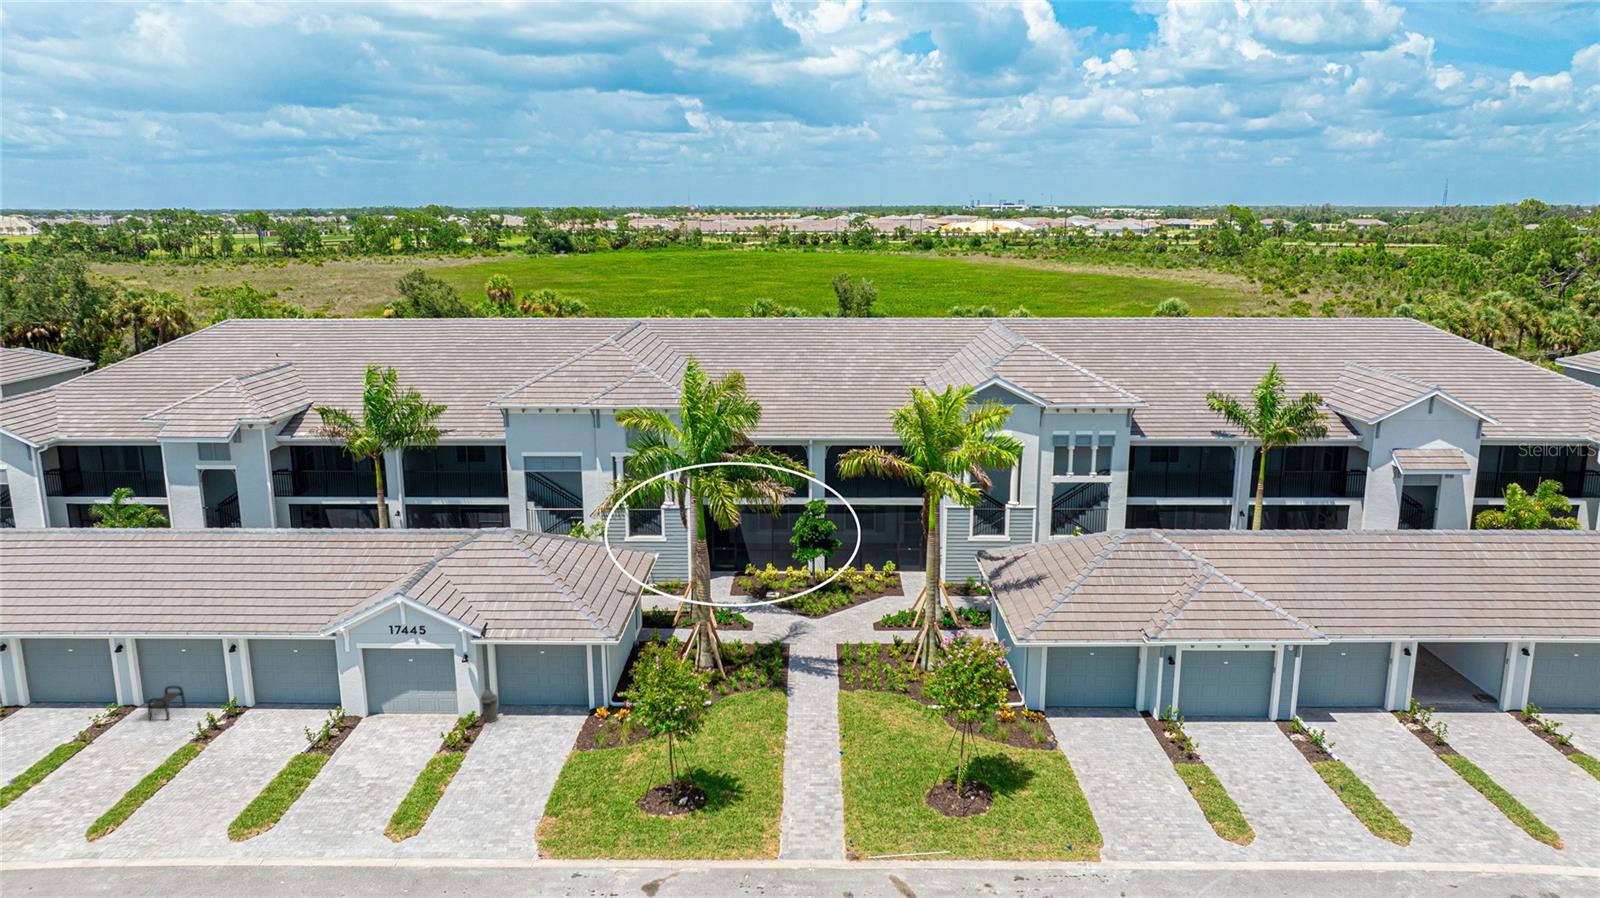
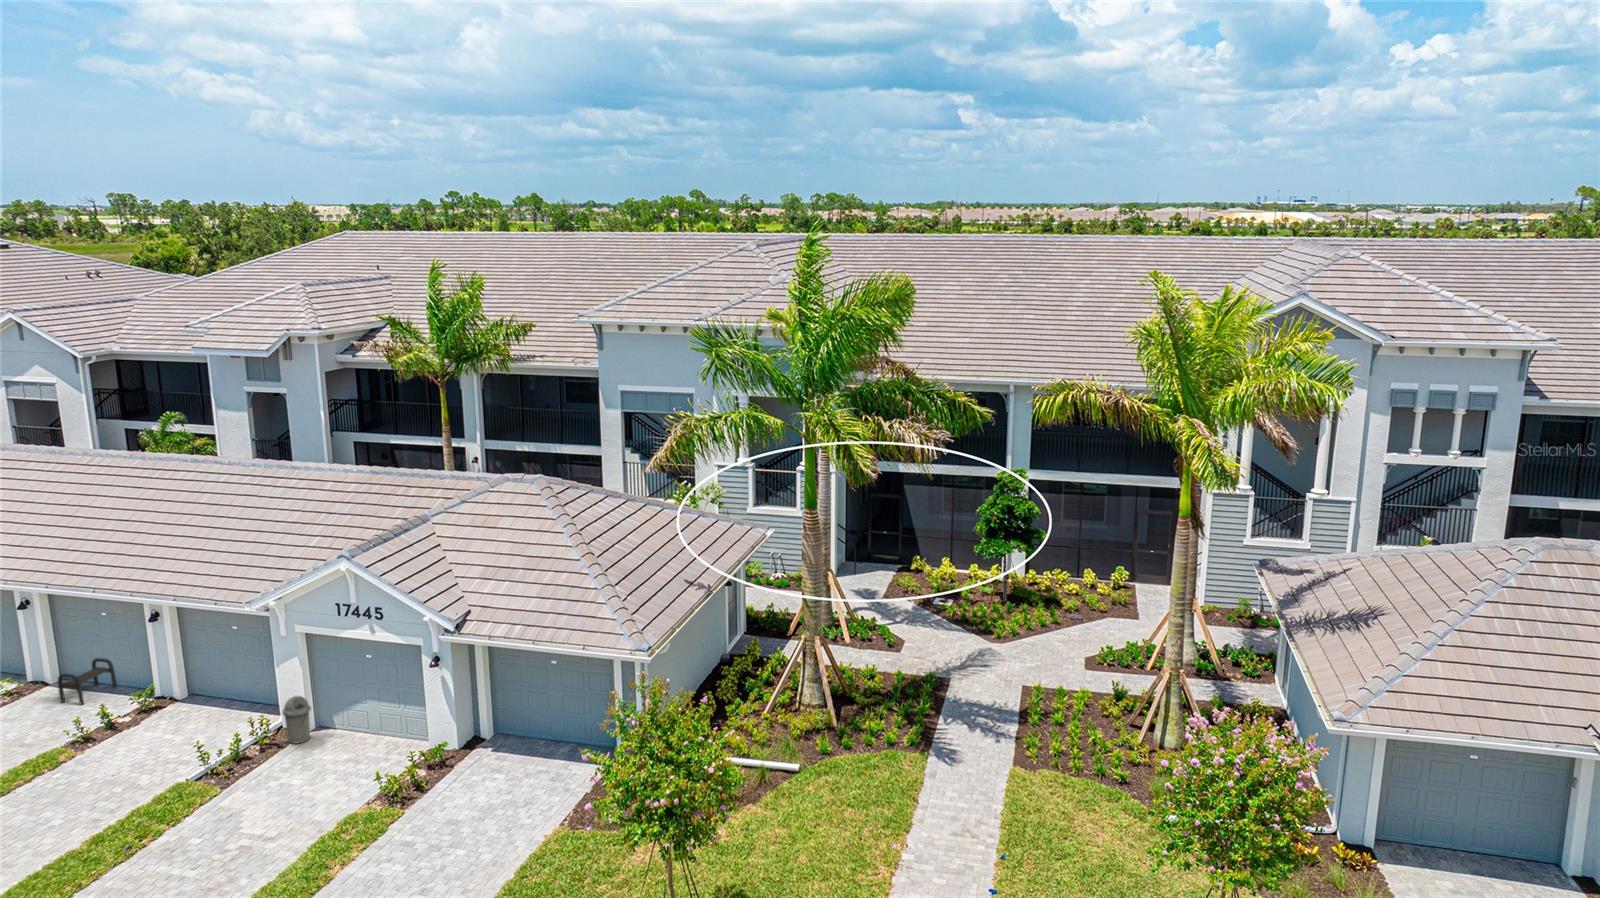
trash can: present [480,689,498,722] -> present [282,696,311,744]

